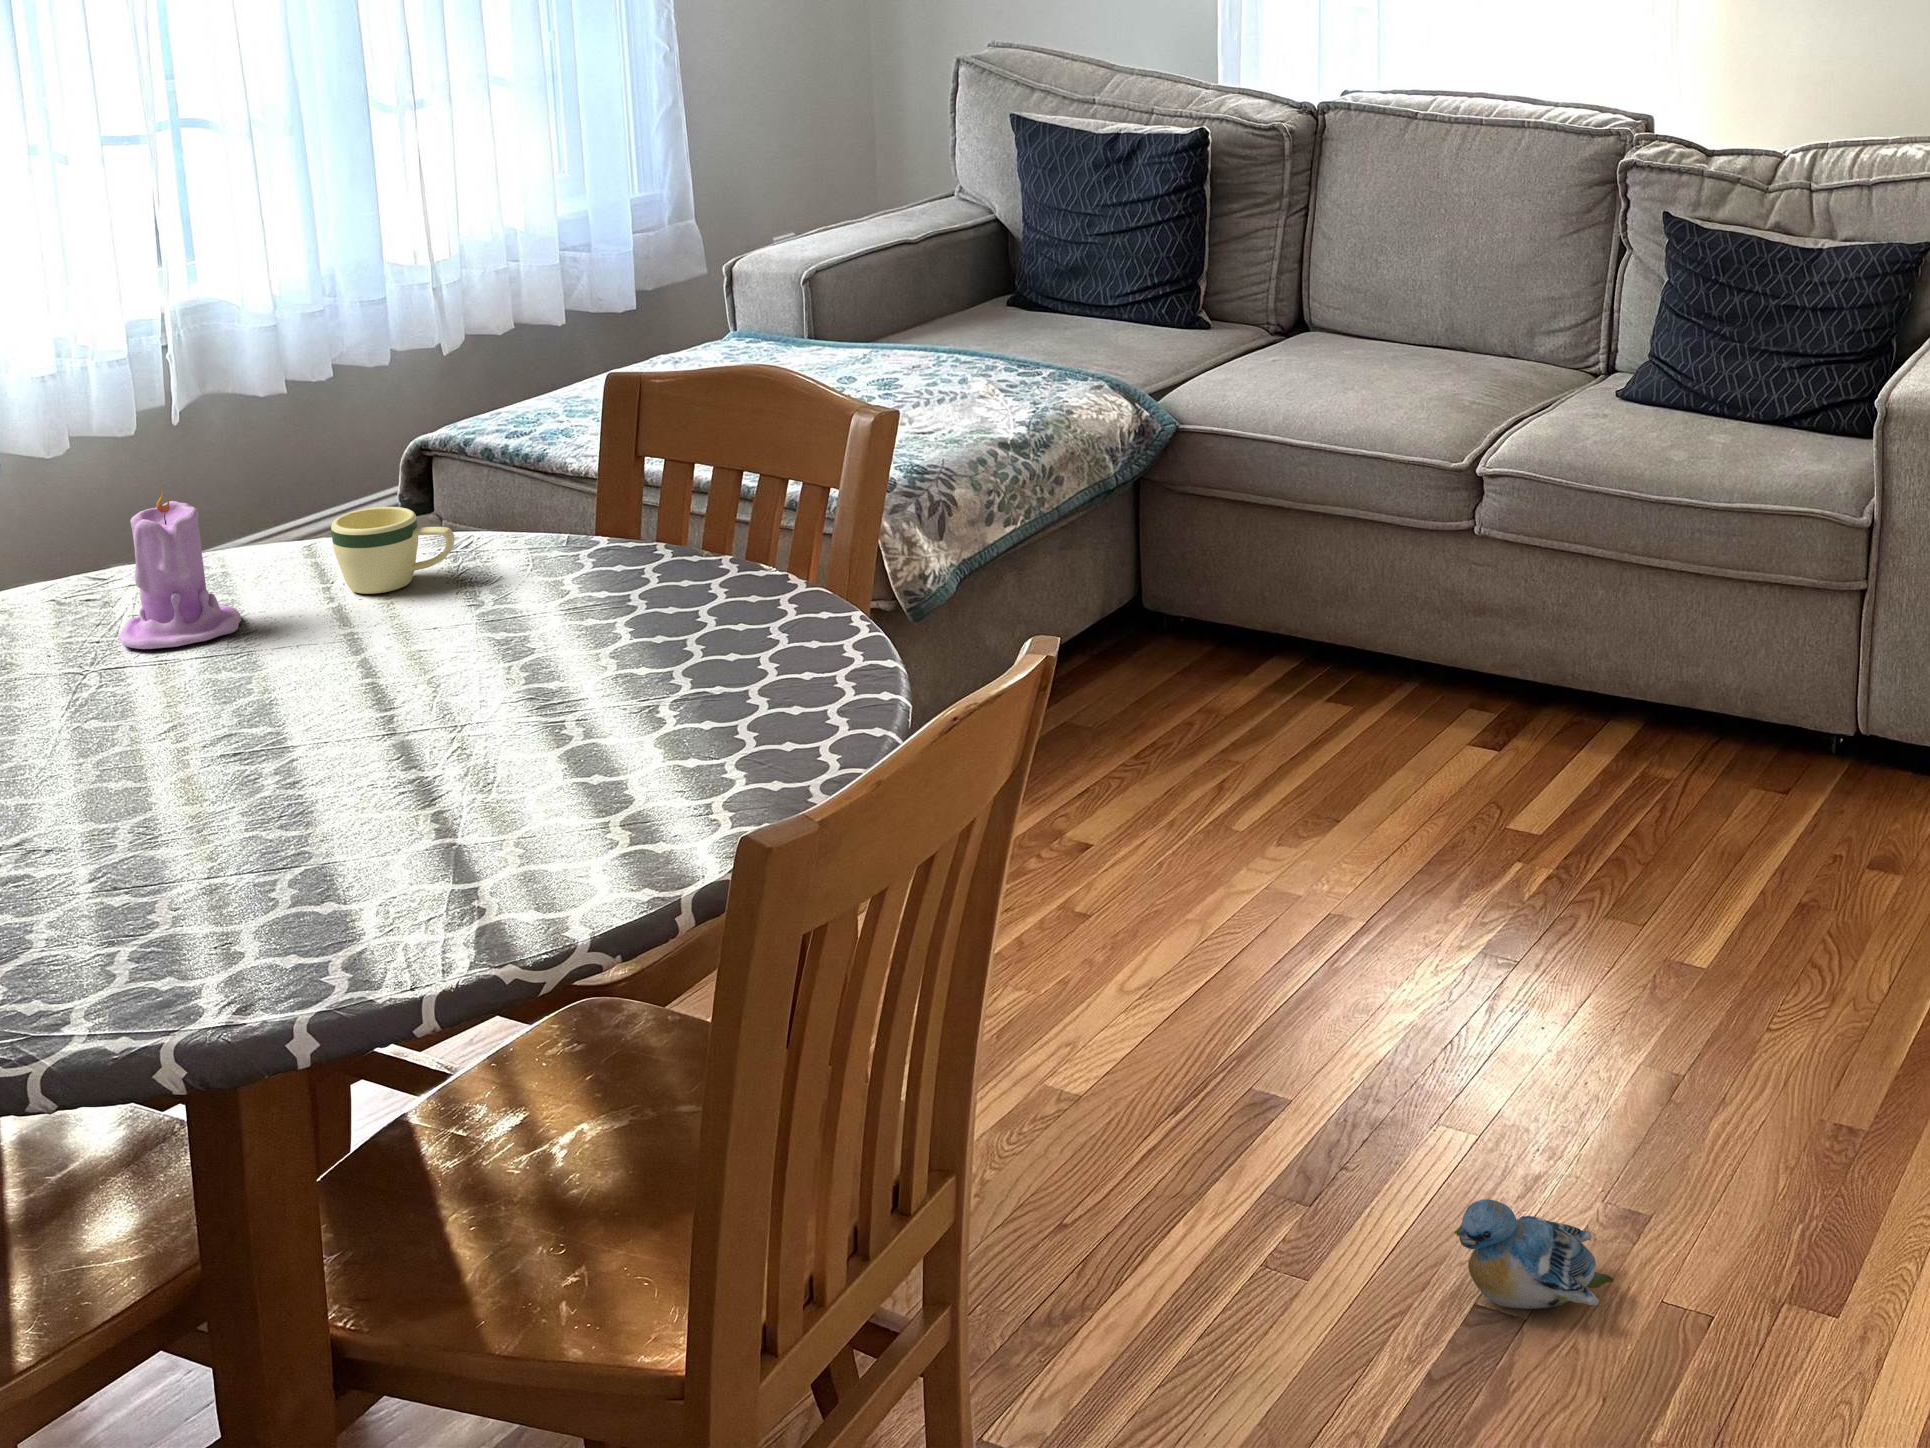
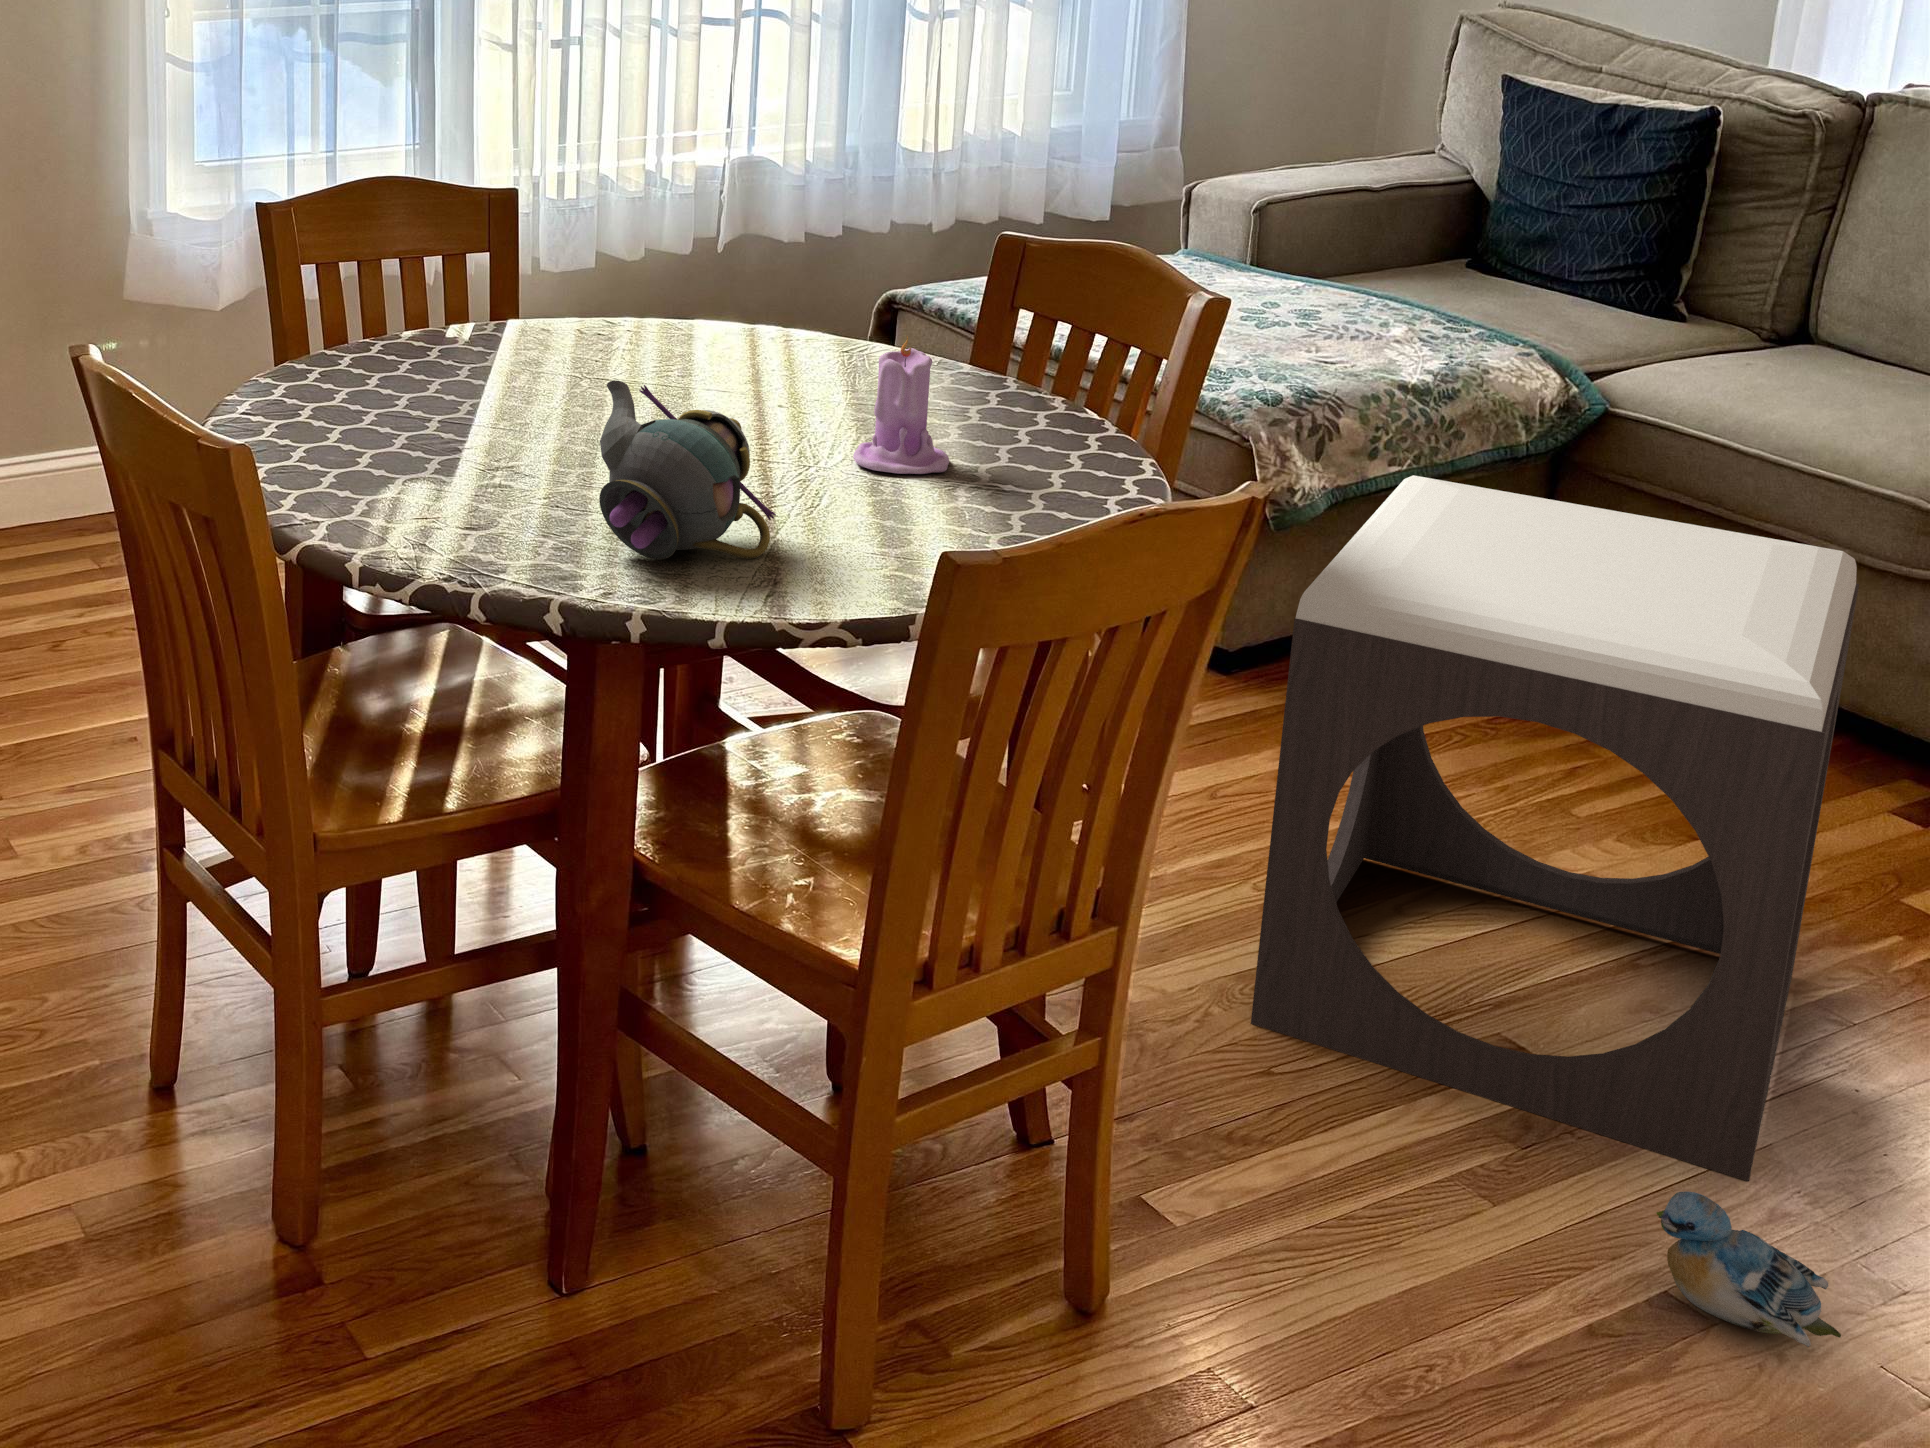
candle: present [119,489,241,649] -> present [853,336,949,474]
mug: present [331,507,454,594] -> none [766,303,854,369]
footstool: none [1015,542,1498,1175] -> present [1251,475,1859,1181]
teapot: none [171,697,448,931] -> present [599,380,776,559]

